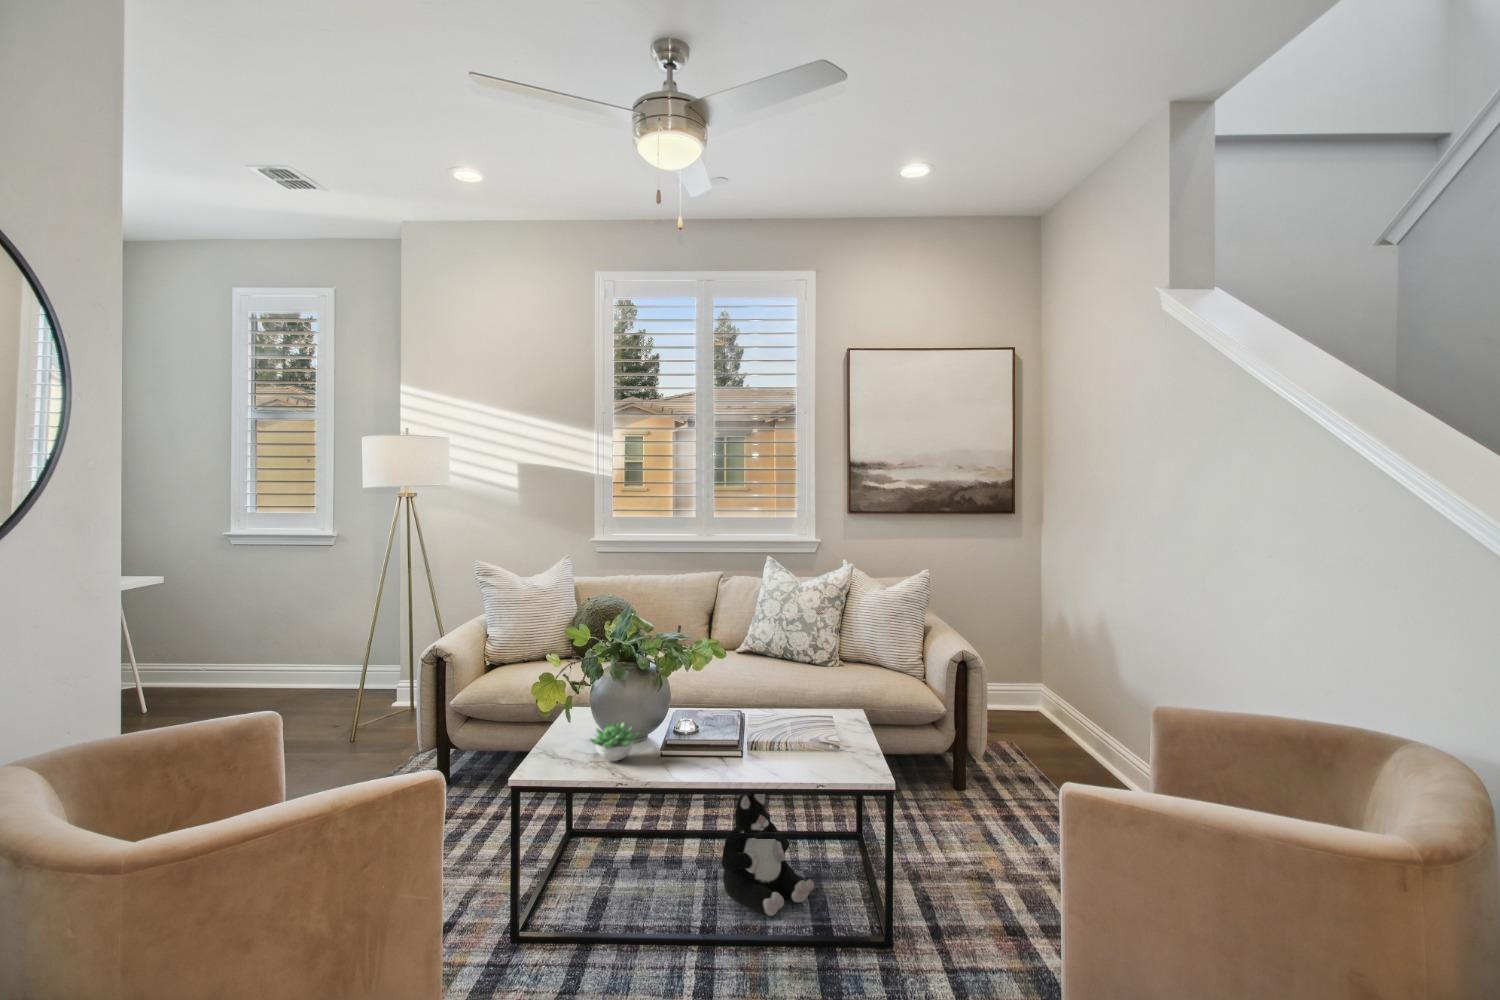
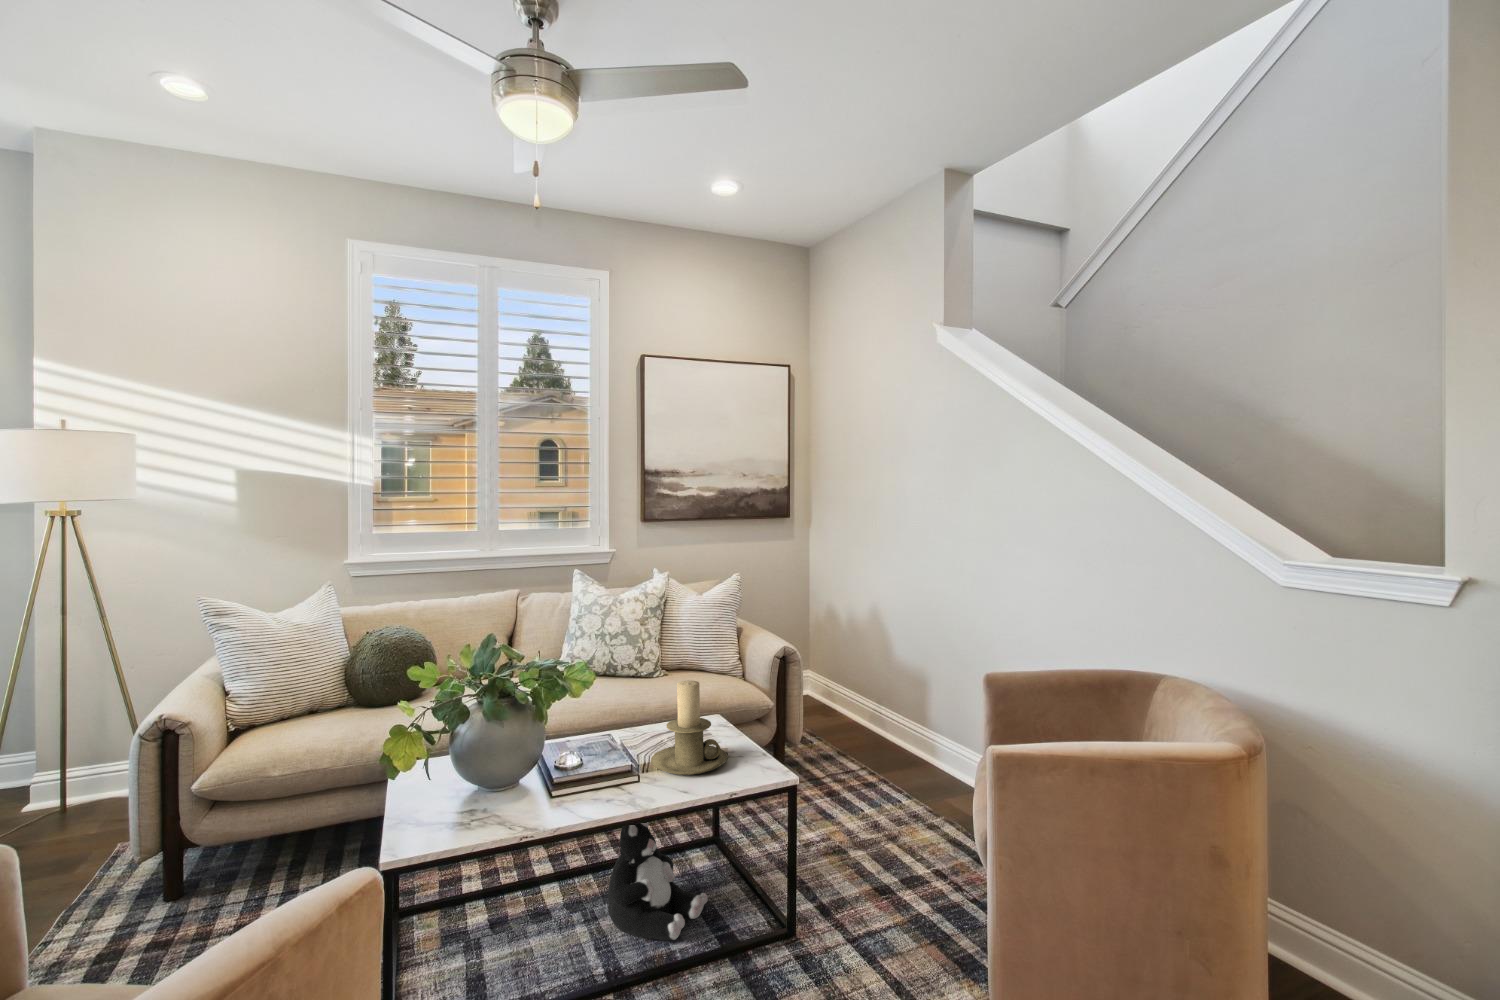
candle holder: none [767,668,844,761] -> present [651,680,728,775]
succulent plant: present [590,722,639,761] -> none [466,767,521,814]

